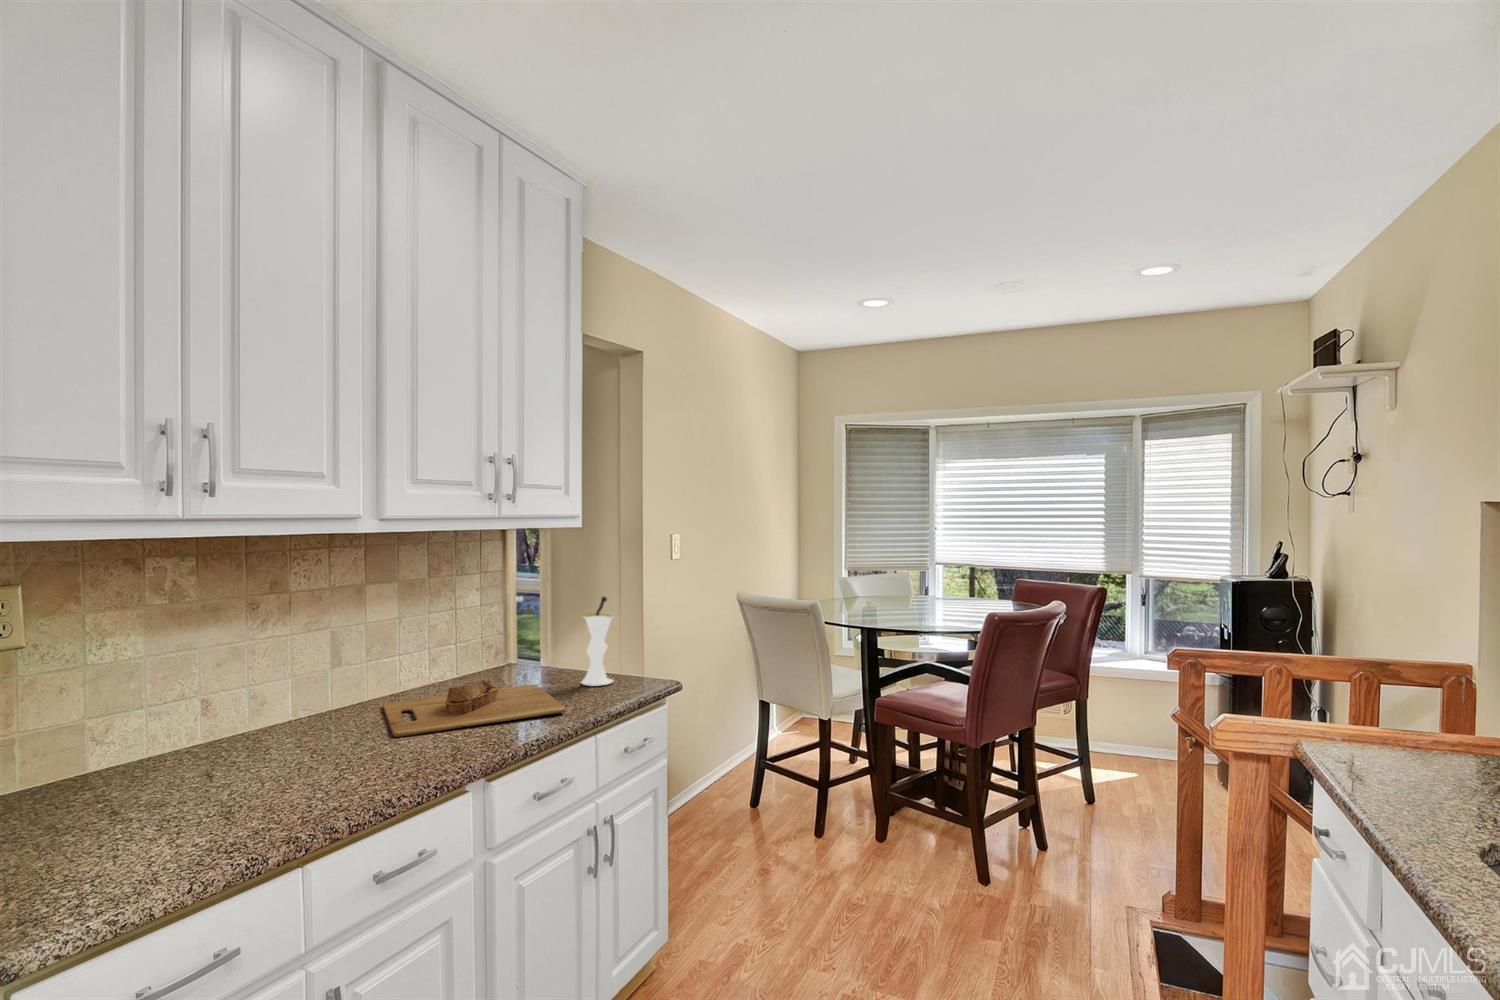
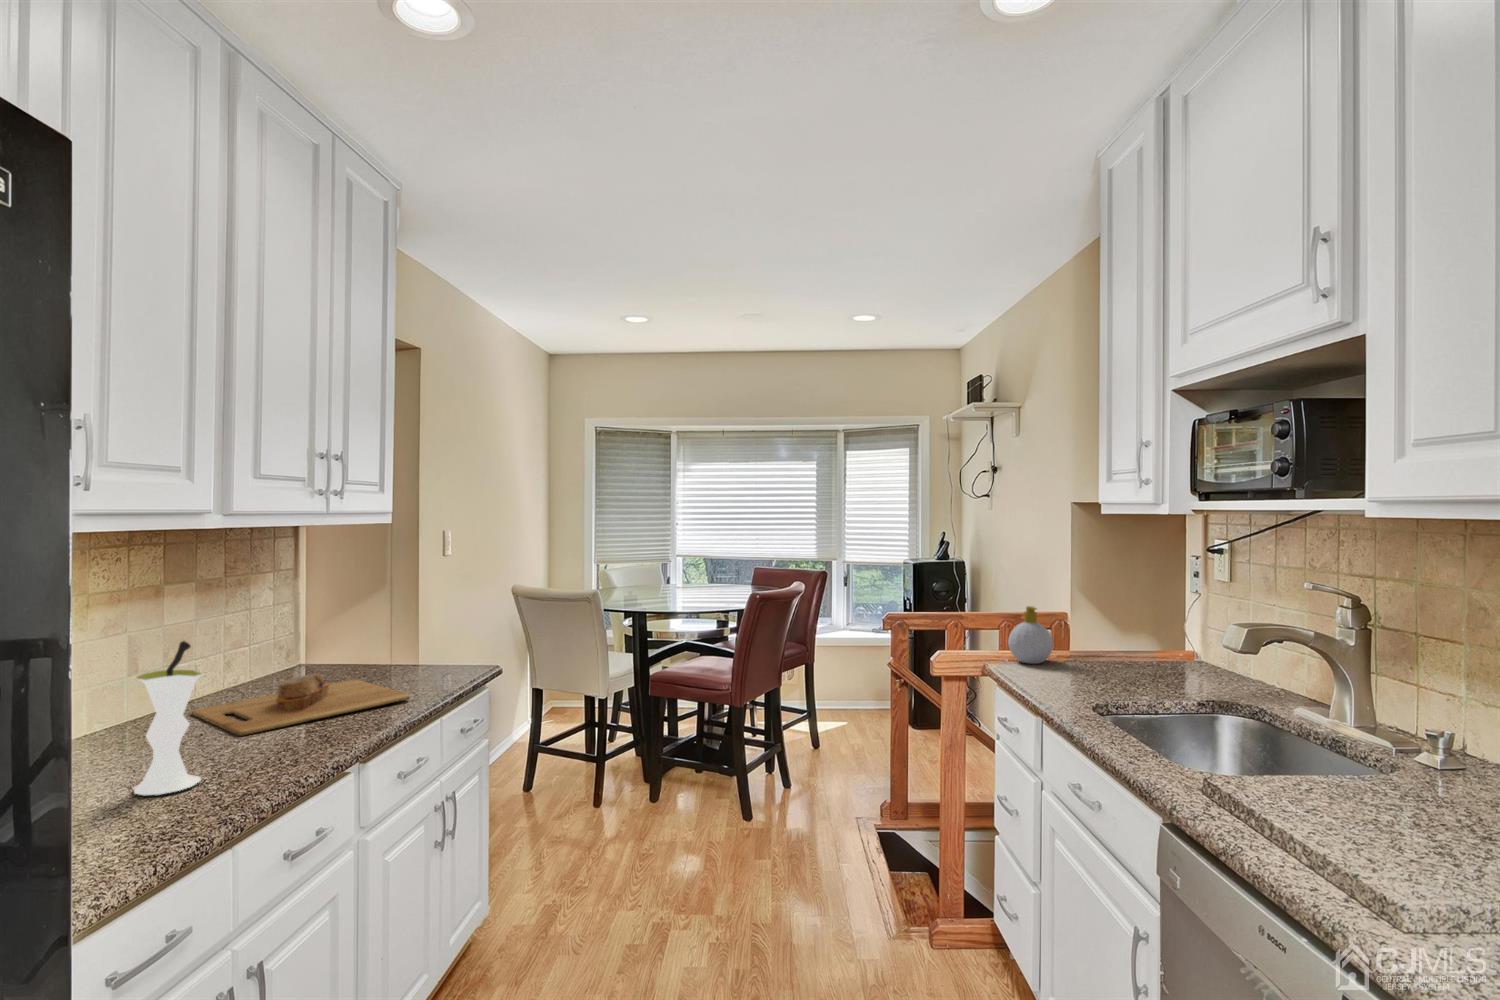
vase: present [581,597,613,686] -> present [134,641,202,795]
soap bottle: none [1342,662,1427,752] -> present [1008,606,1053,664]

